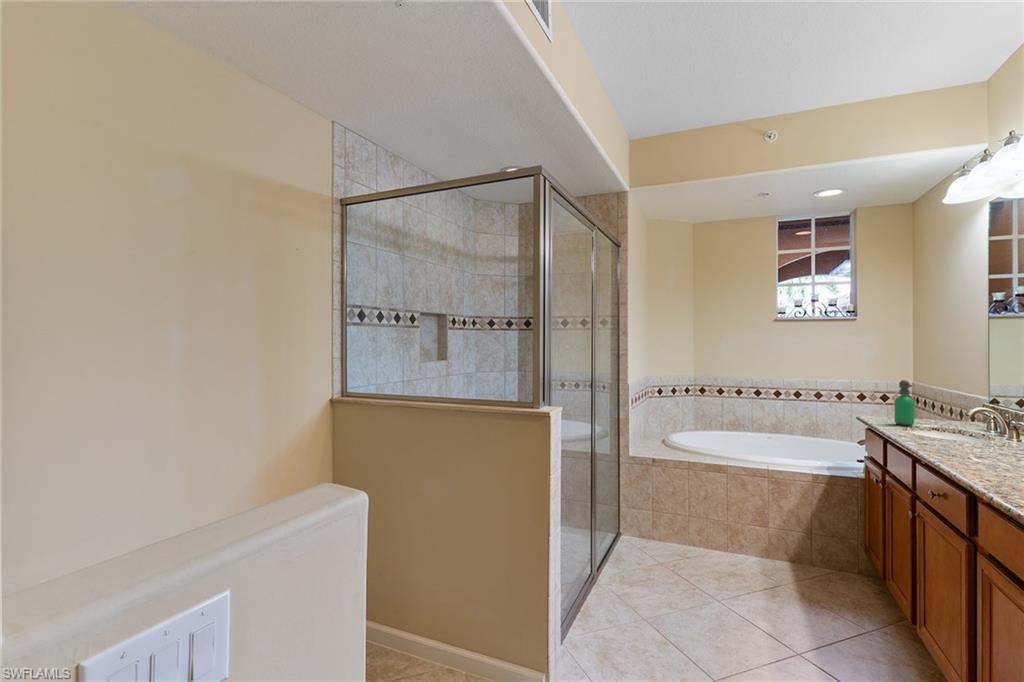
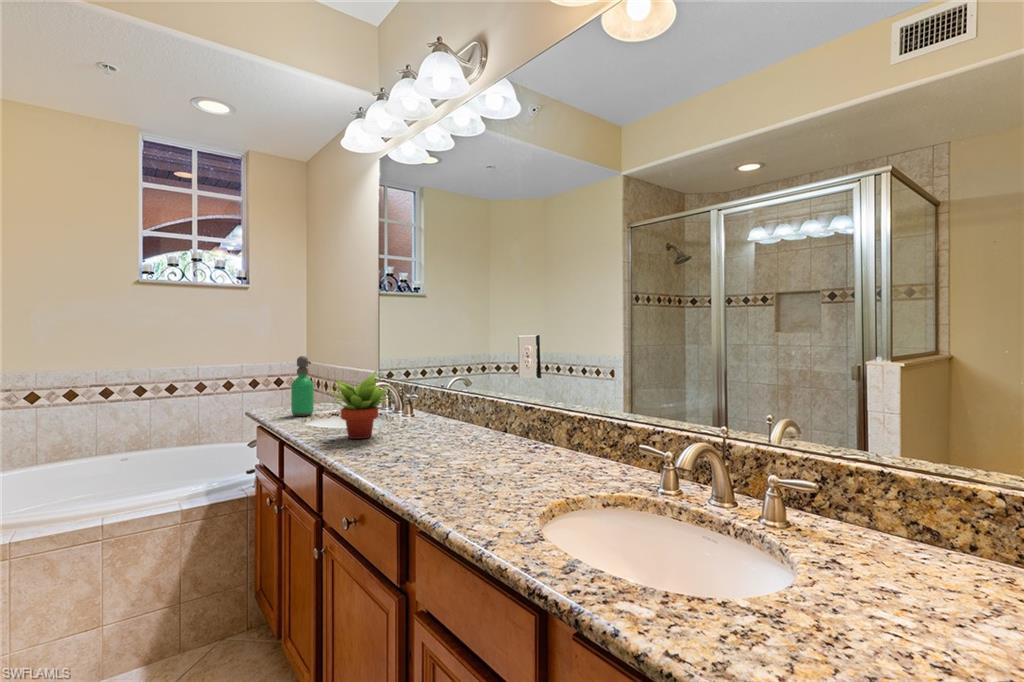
succulent plant: none [921,397,986,447] -> present [328,371,392,439]

